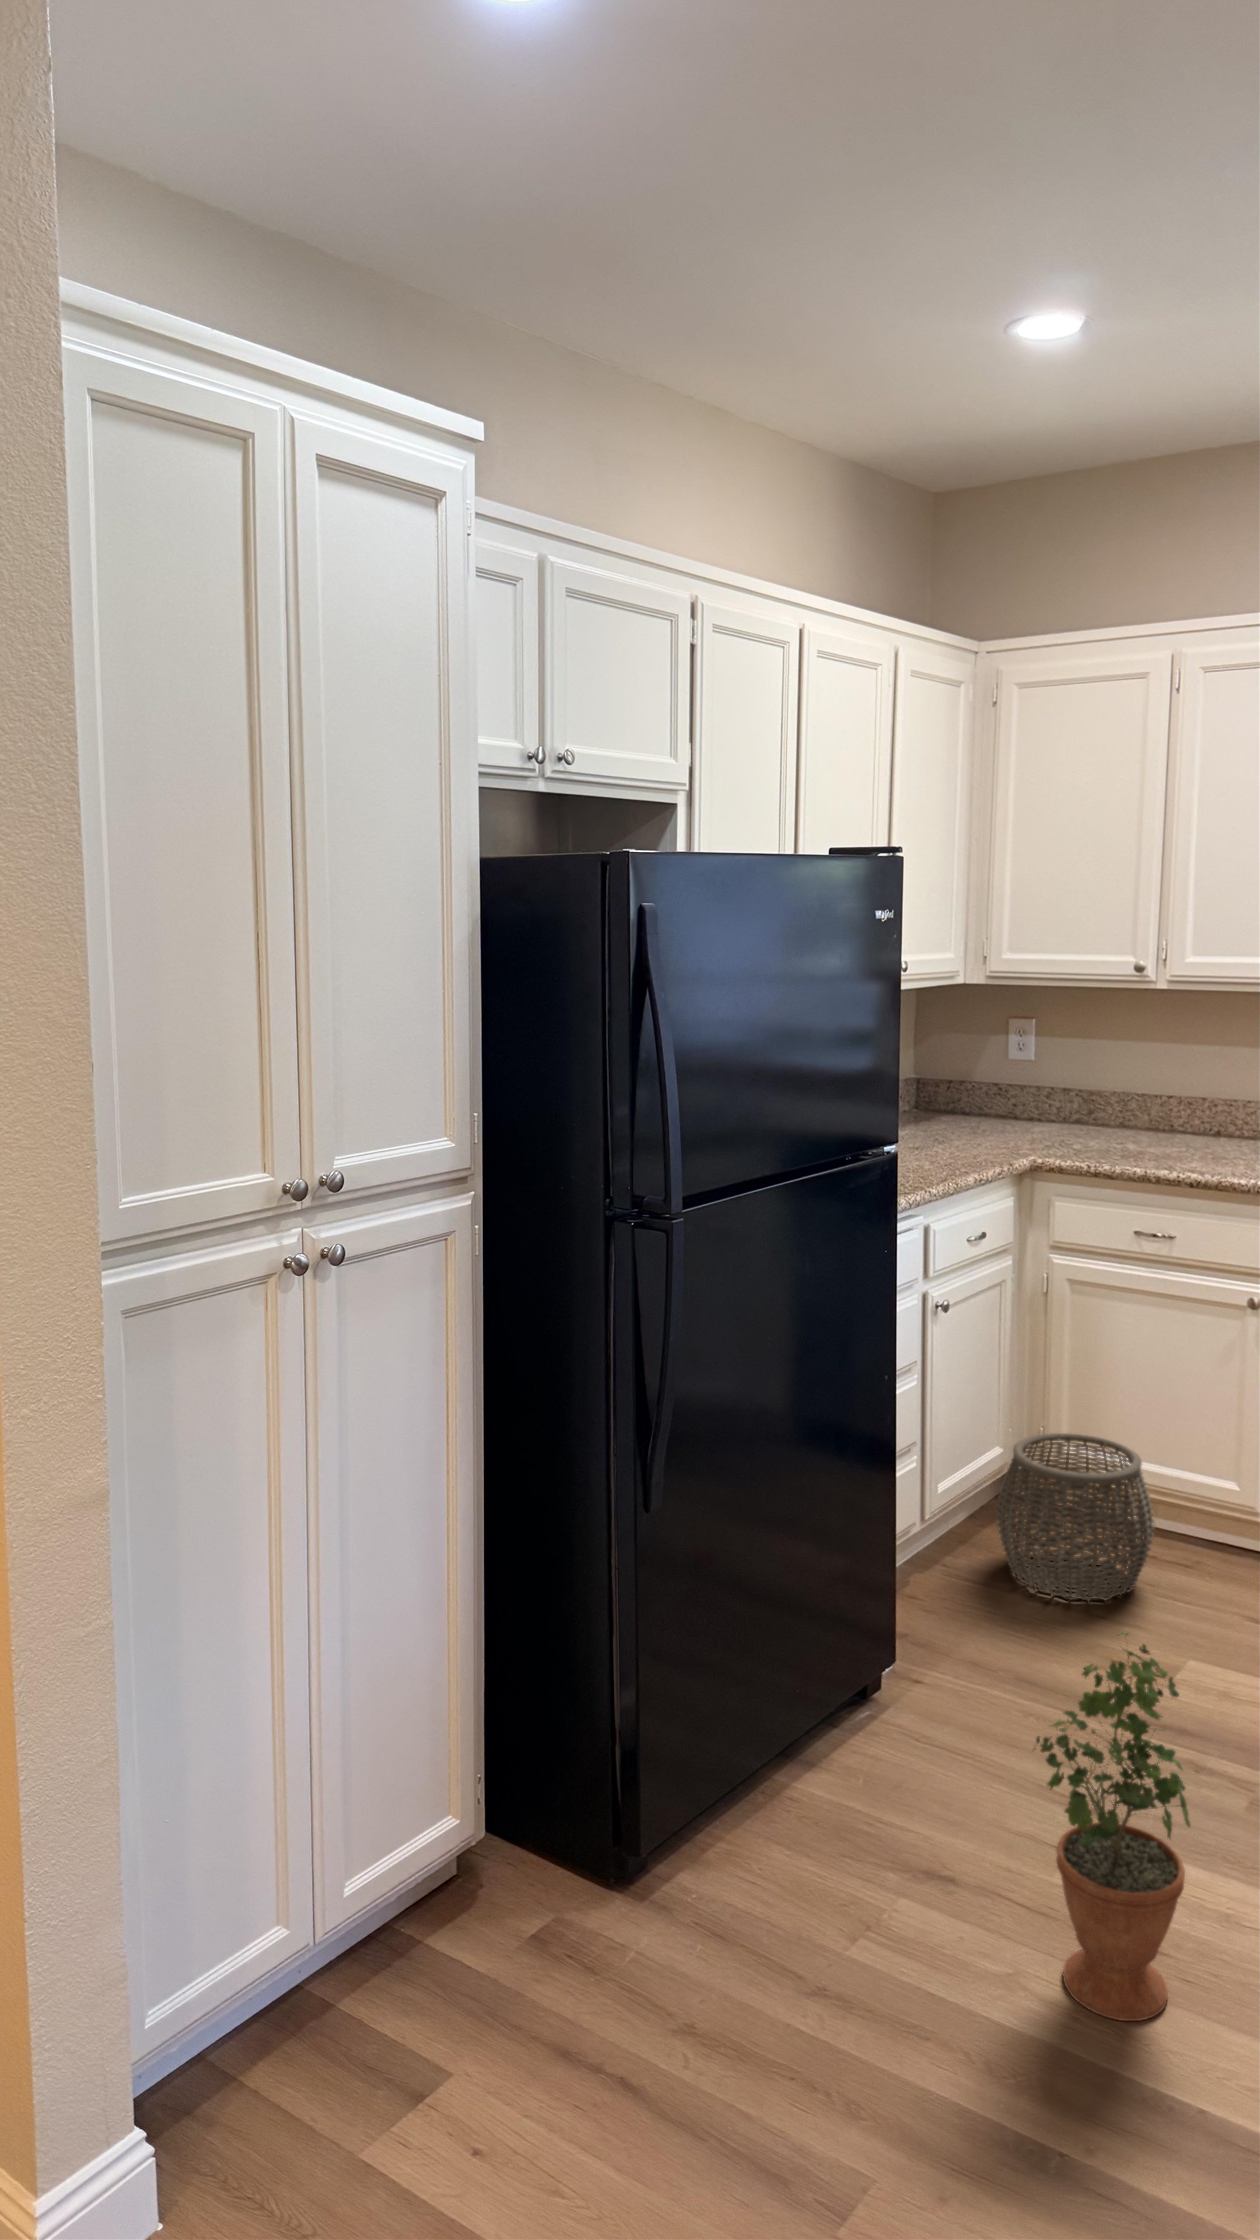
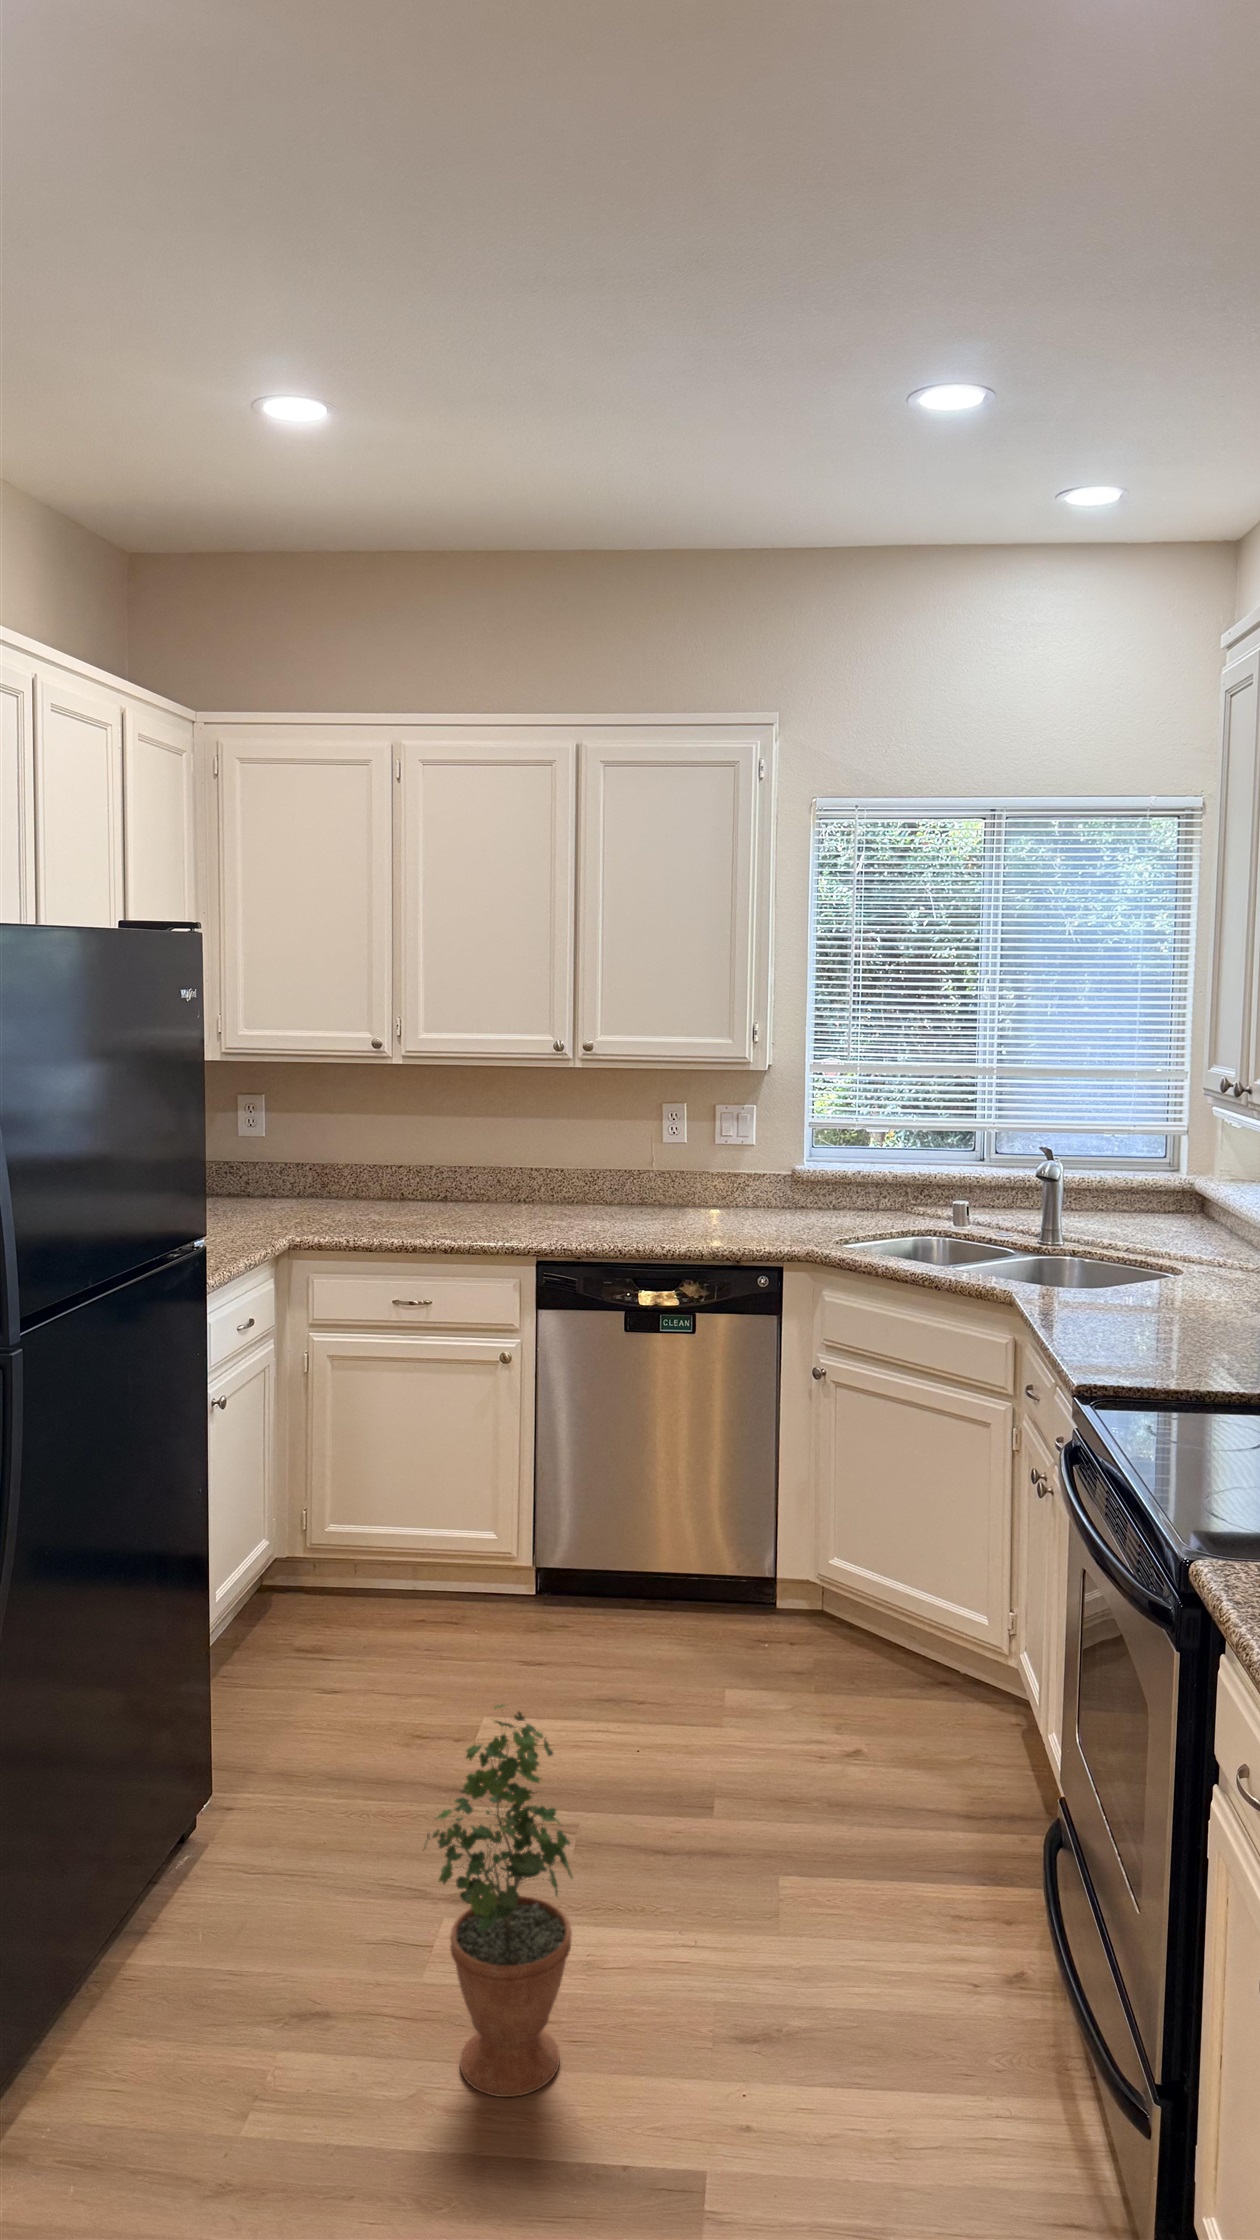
woven basket: present [997,1433,1154,1601] -> none [279,1511,434,1683]

